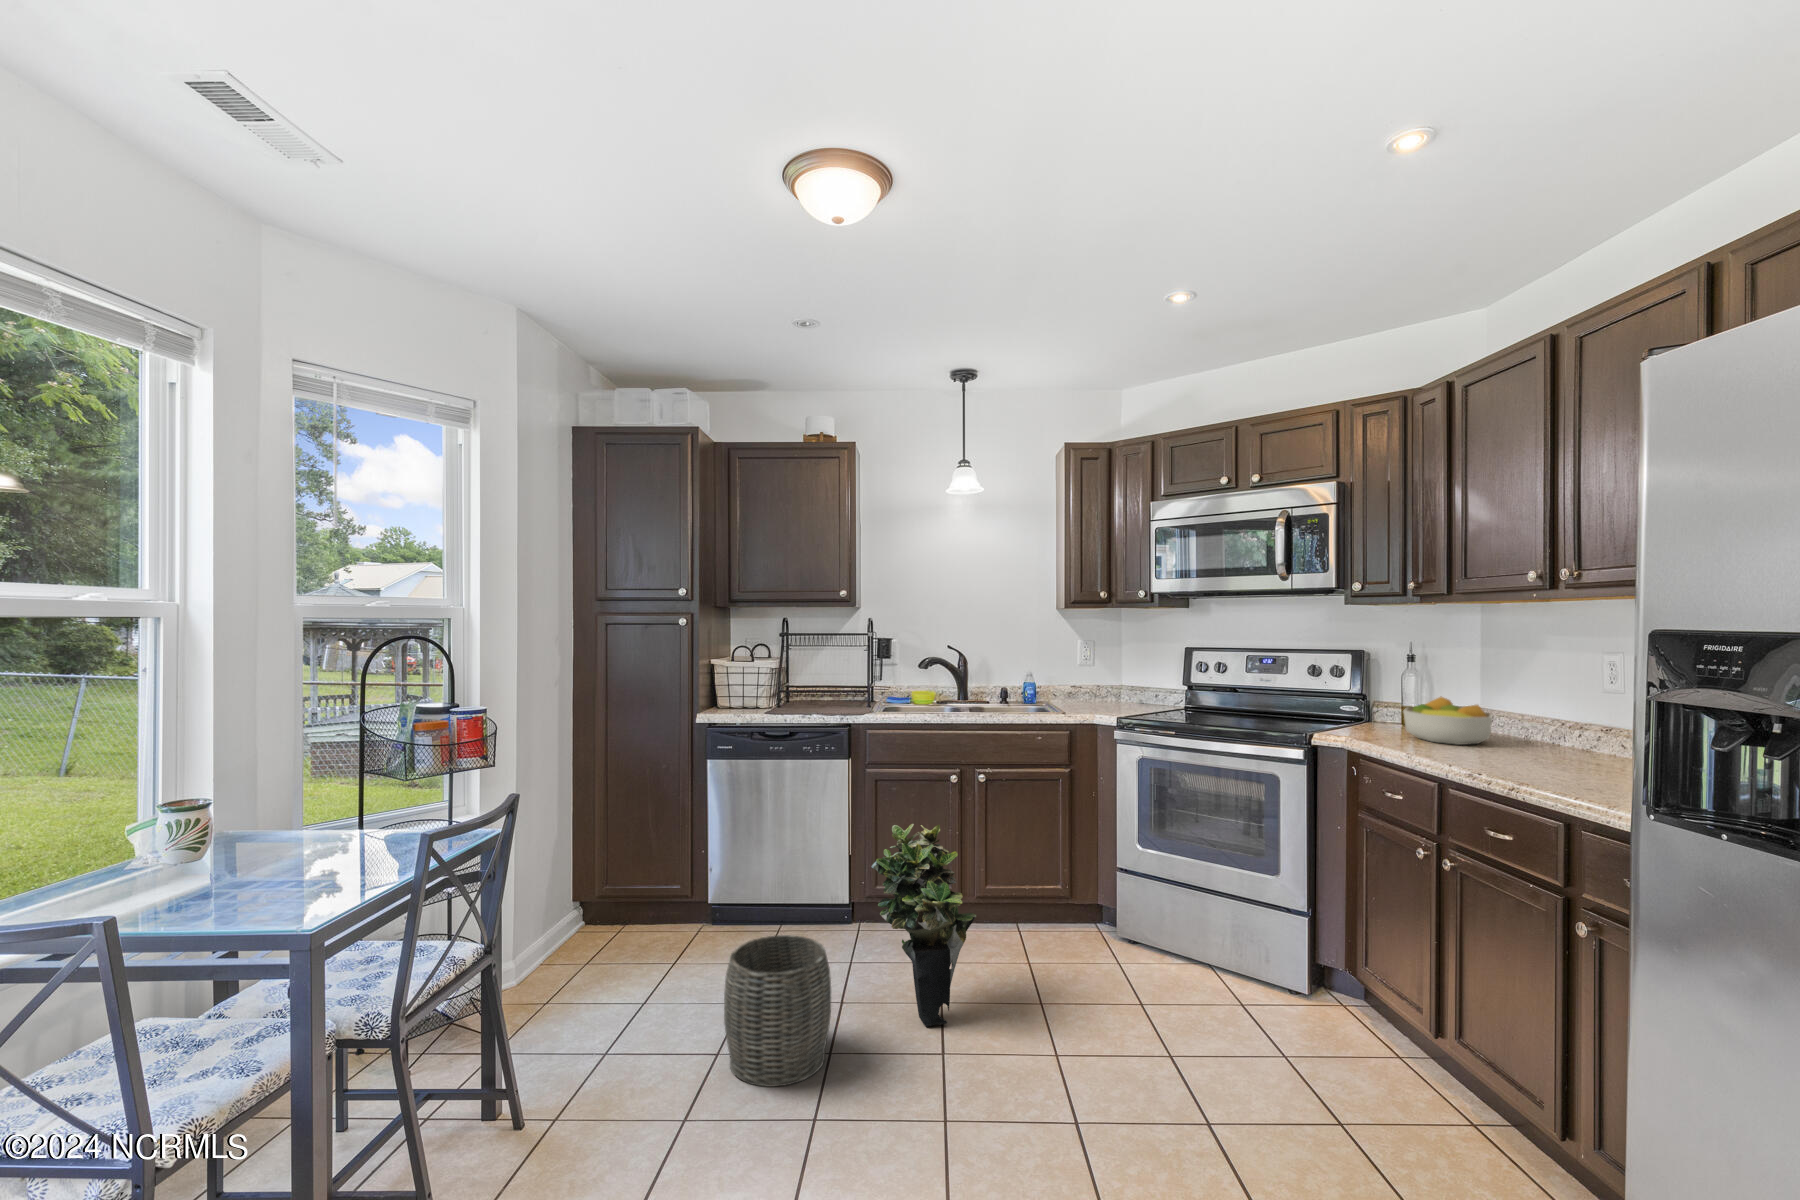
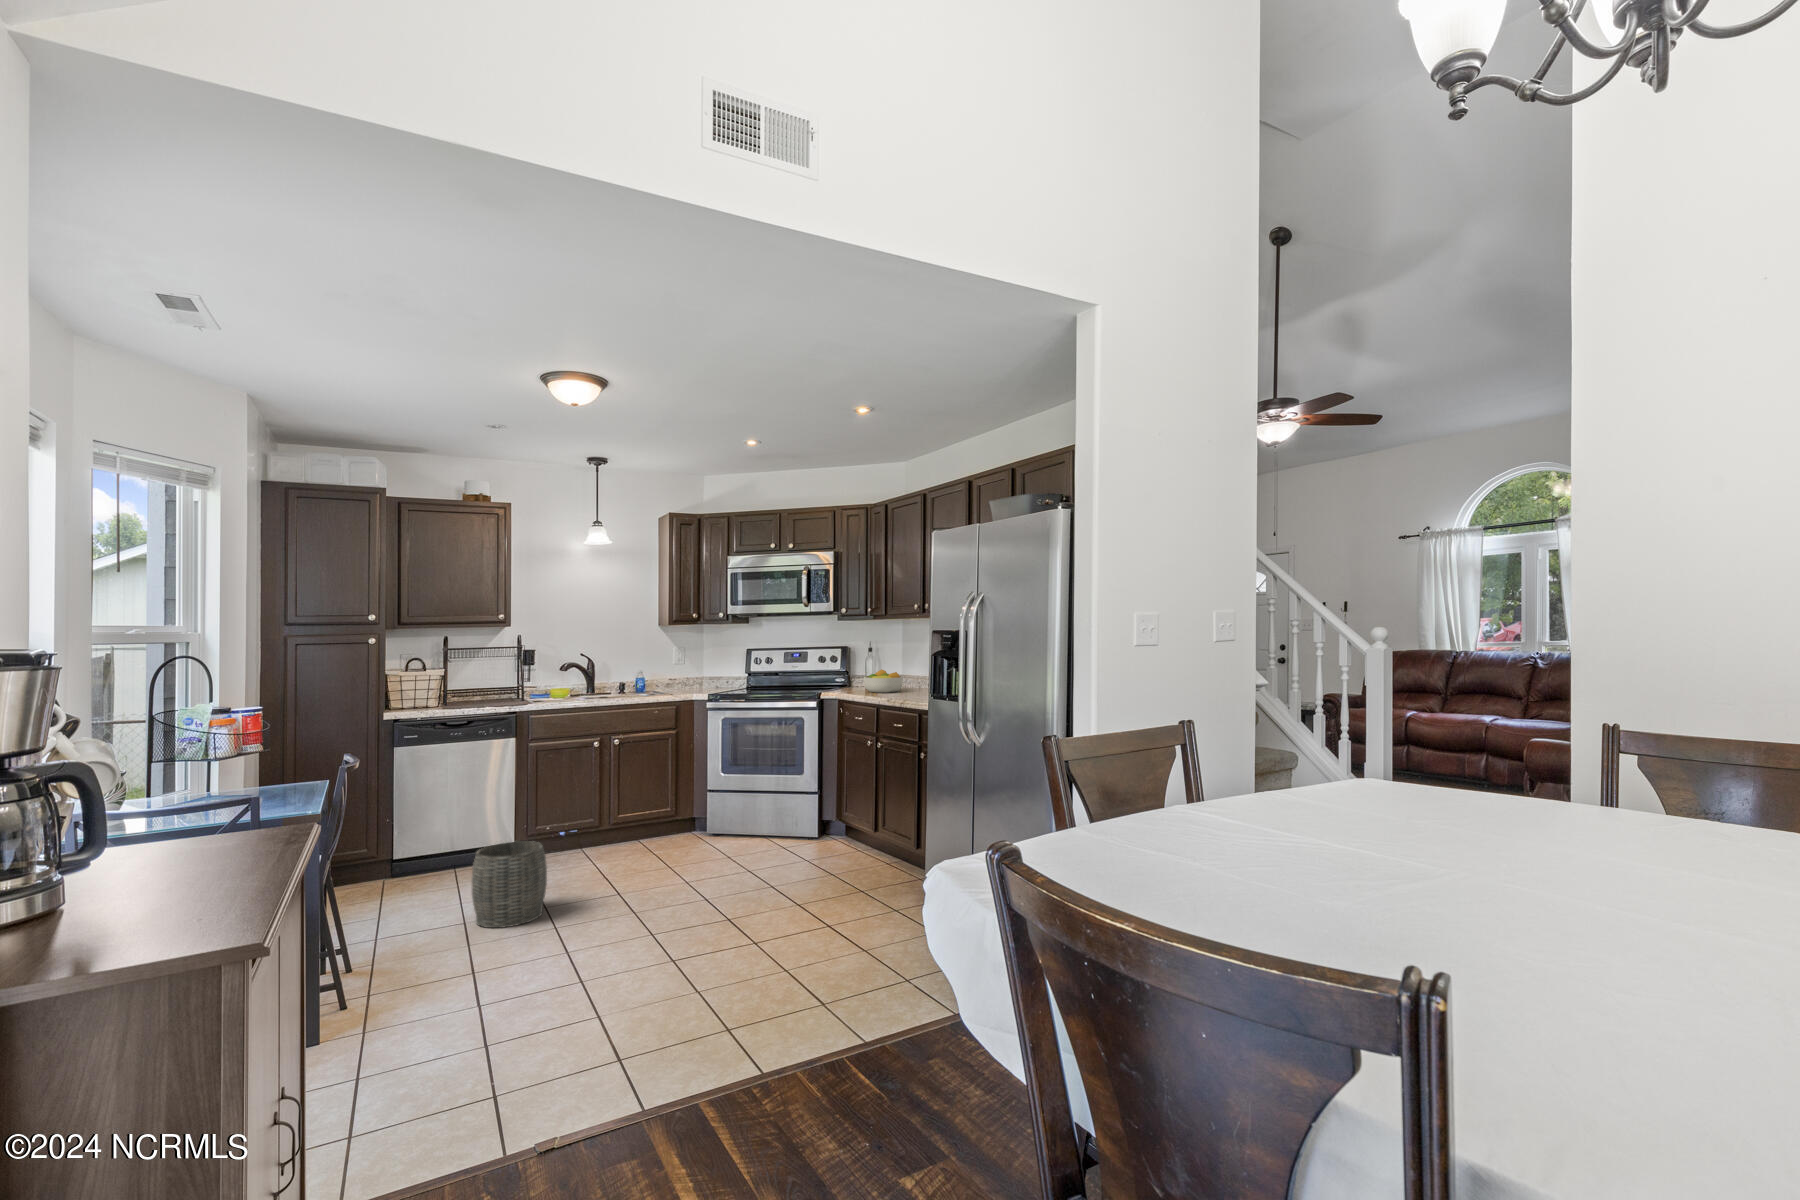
potted plant: present [872,824,976,1027] -> none [559,766,631,889]

